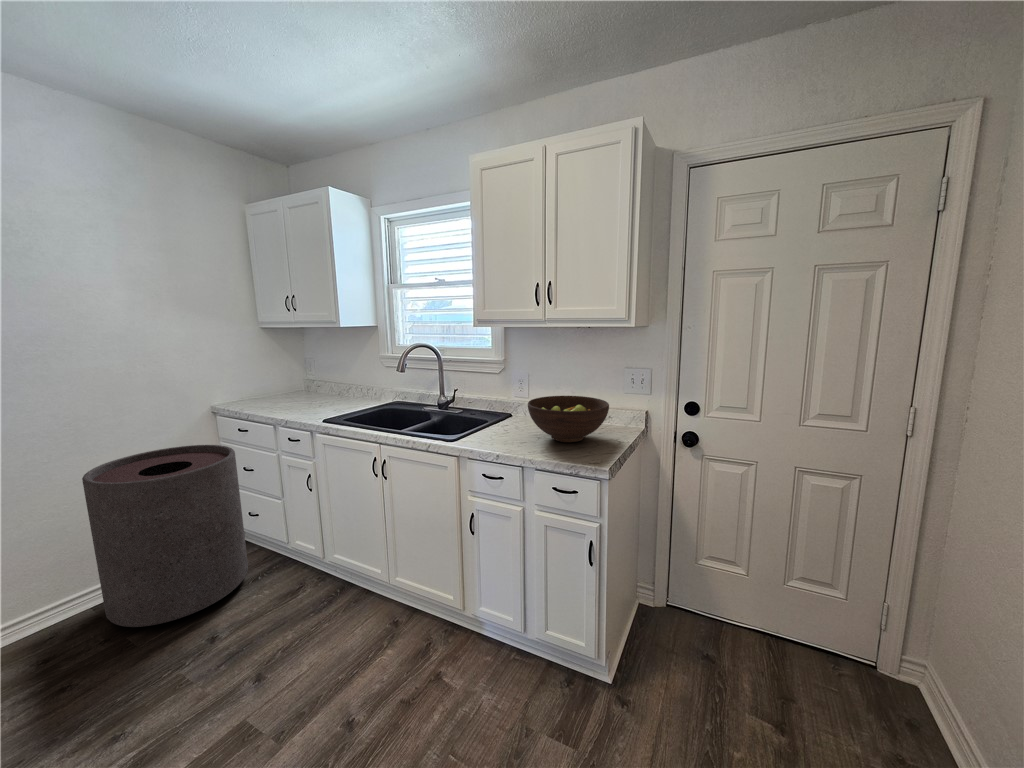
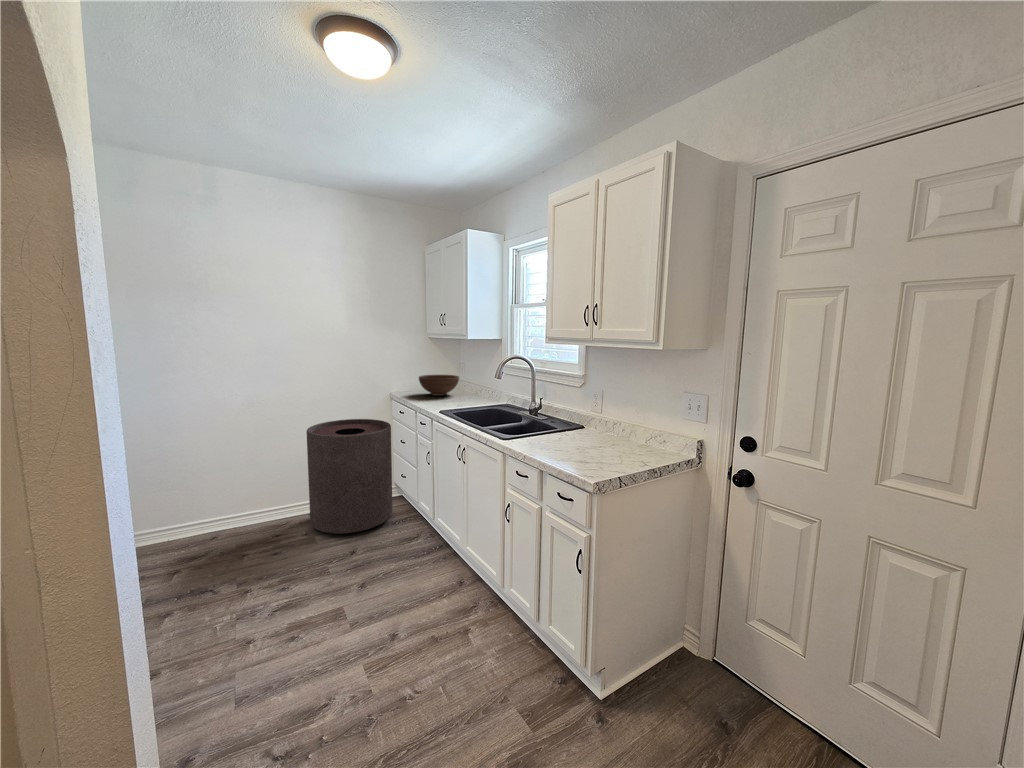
fruit bowl: present [528,396,609,442] -> present [419,375,459,396]

